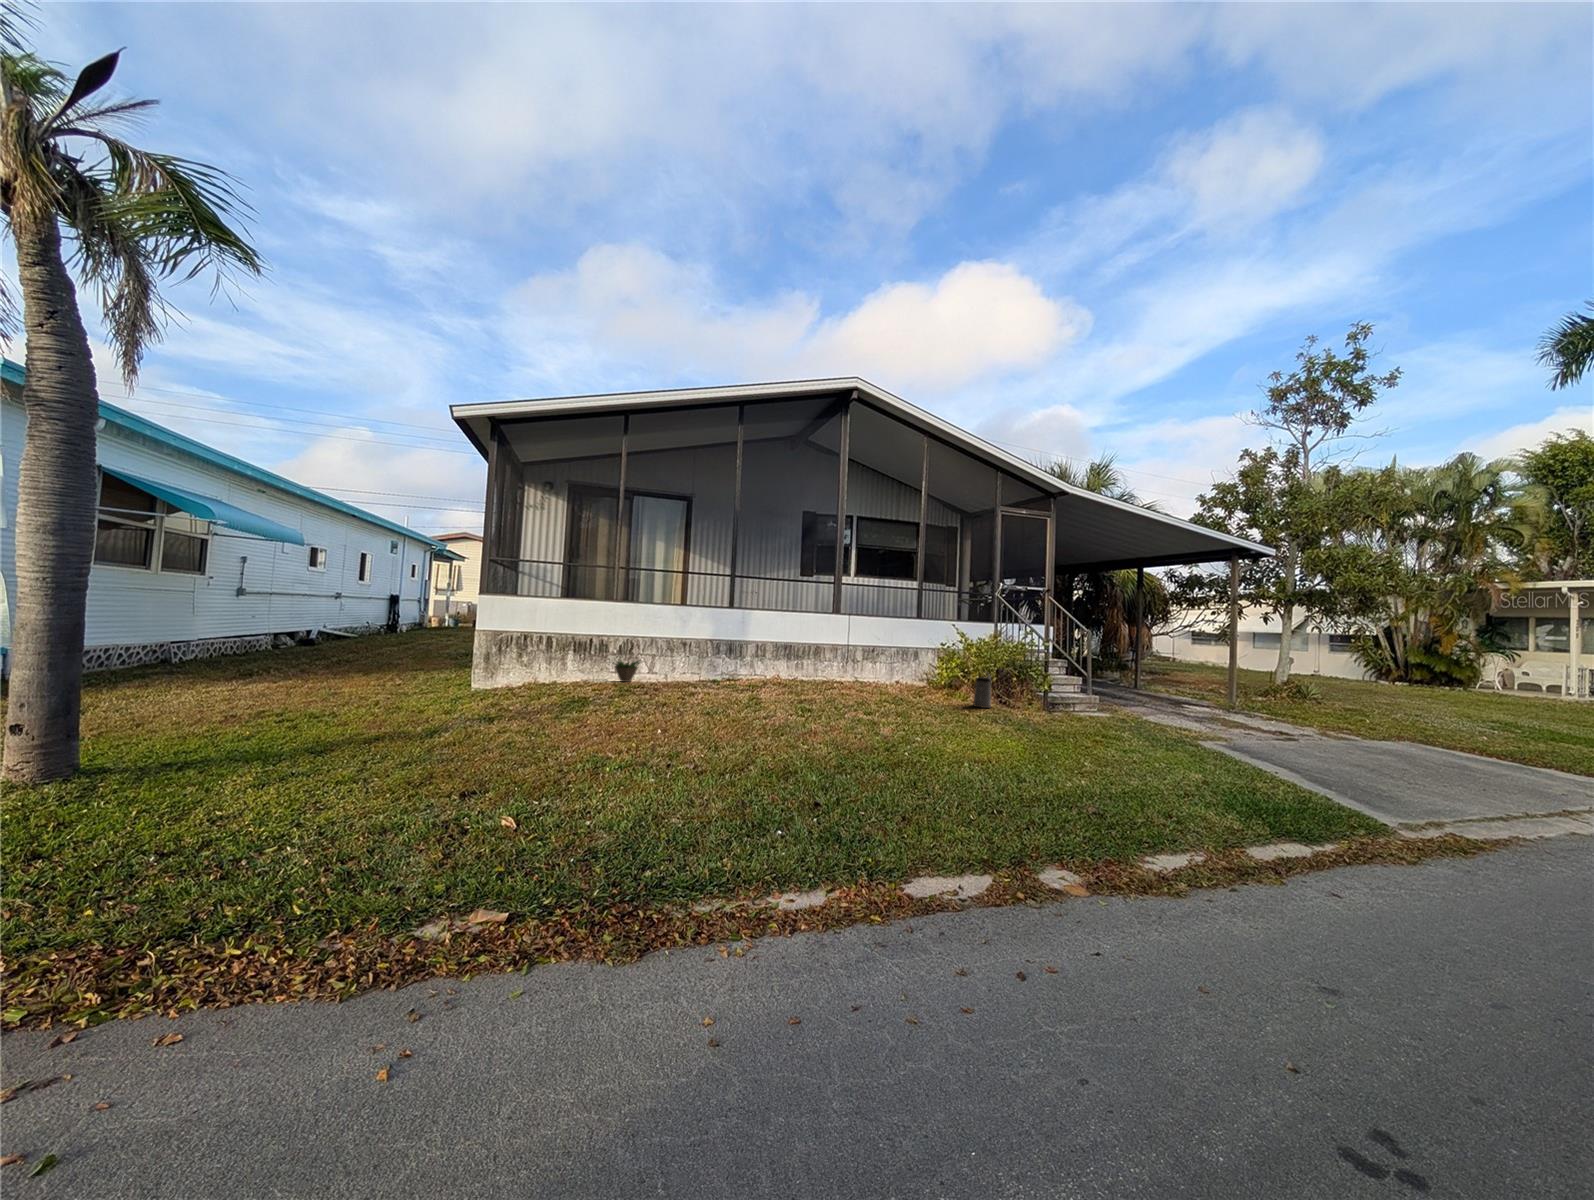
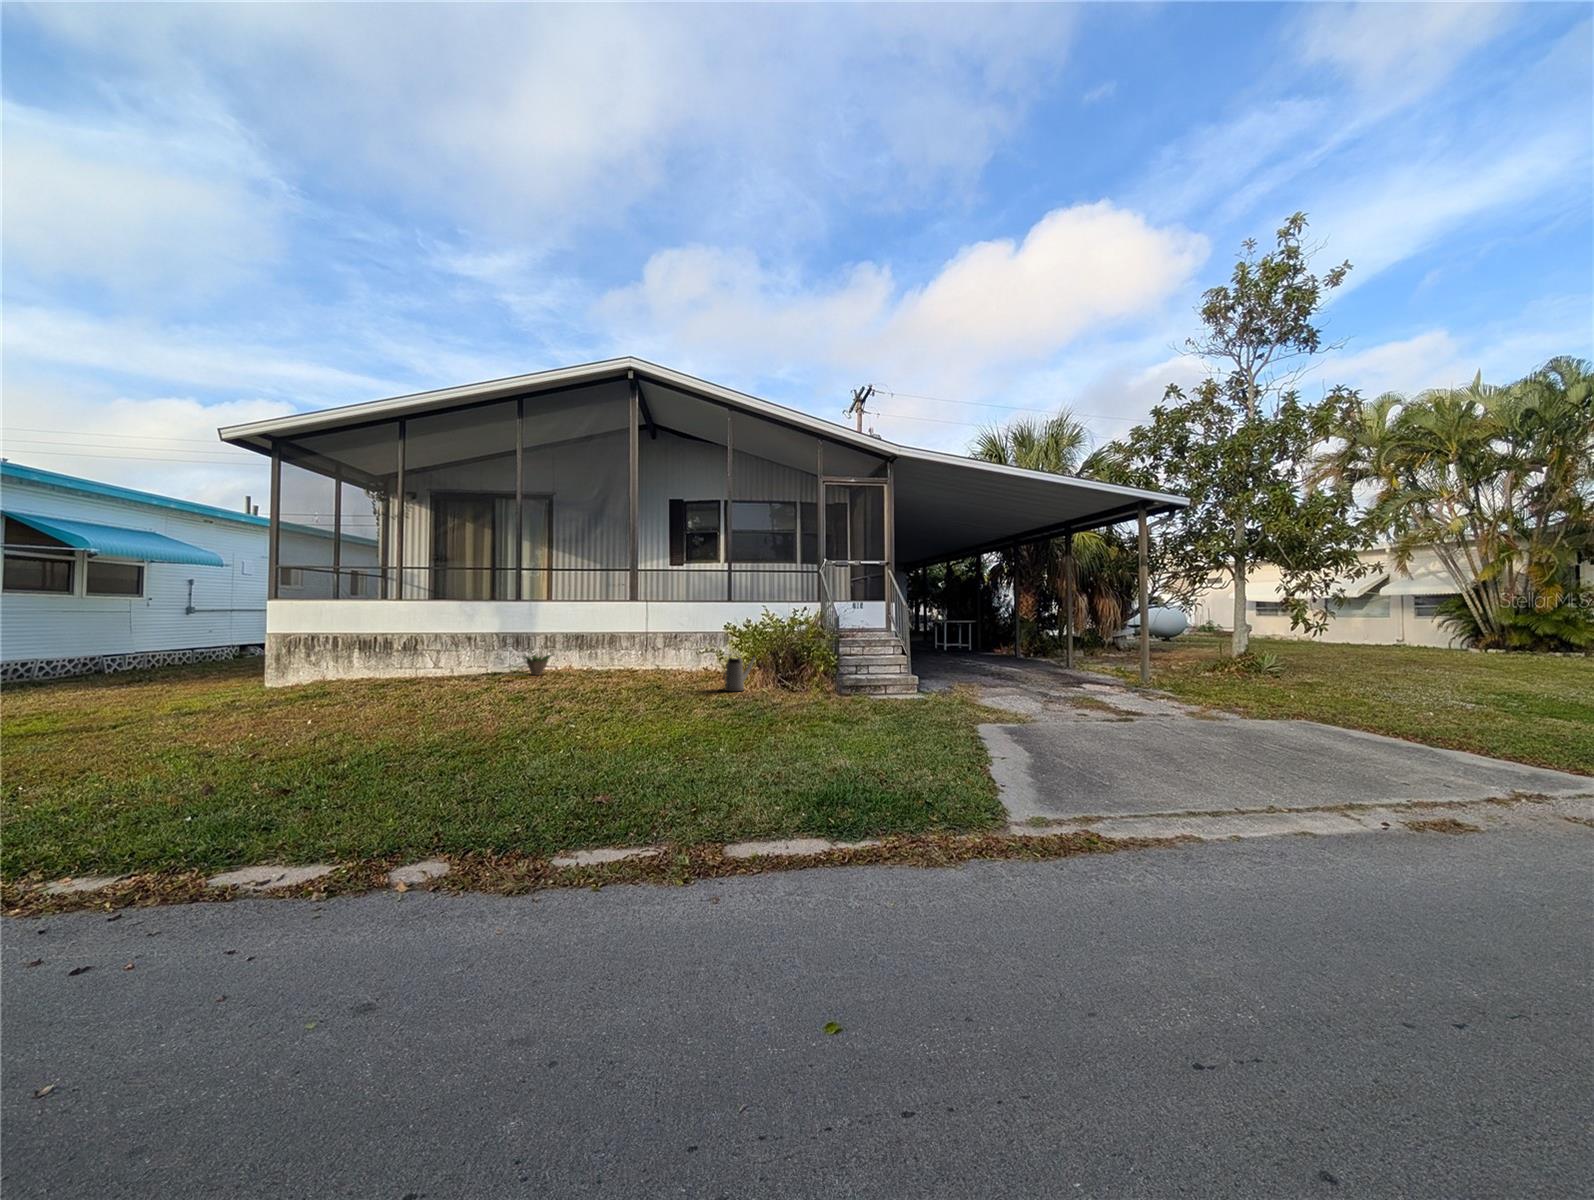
decorative plant: present [613,661,640,682] -> present [518,654,555,675]

